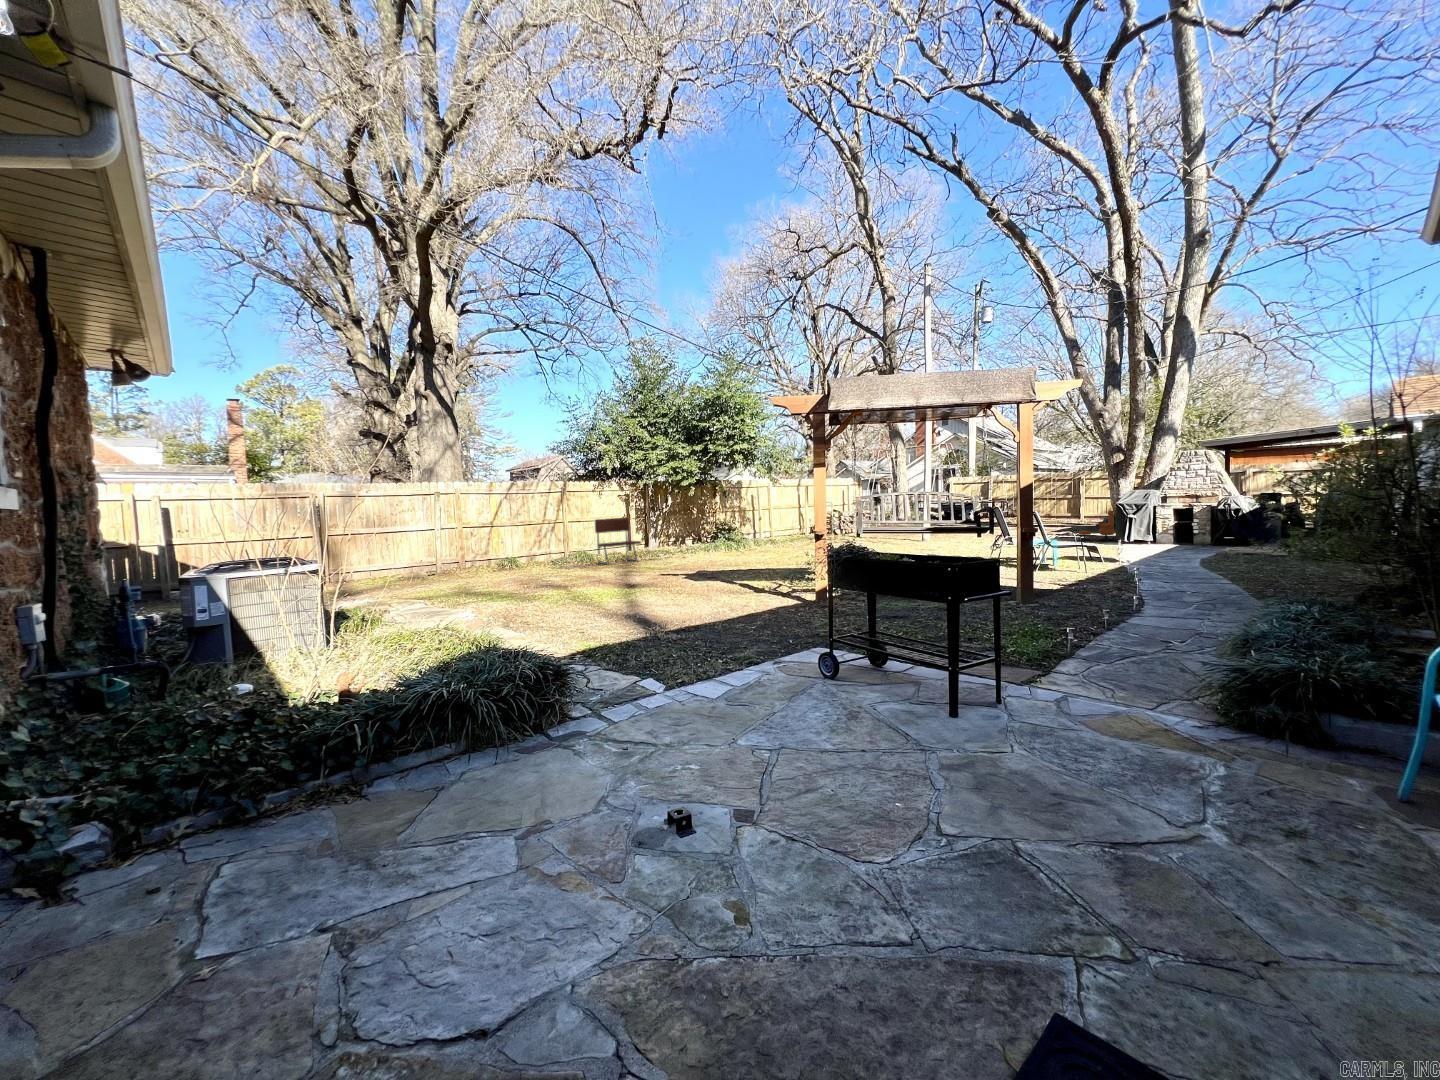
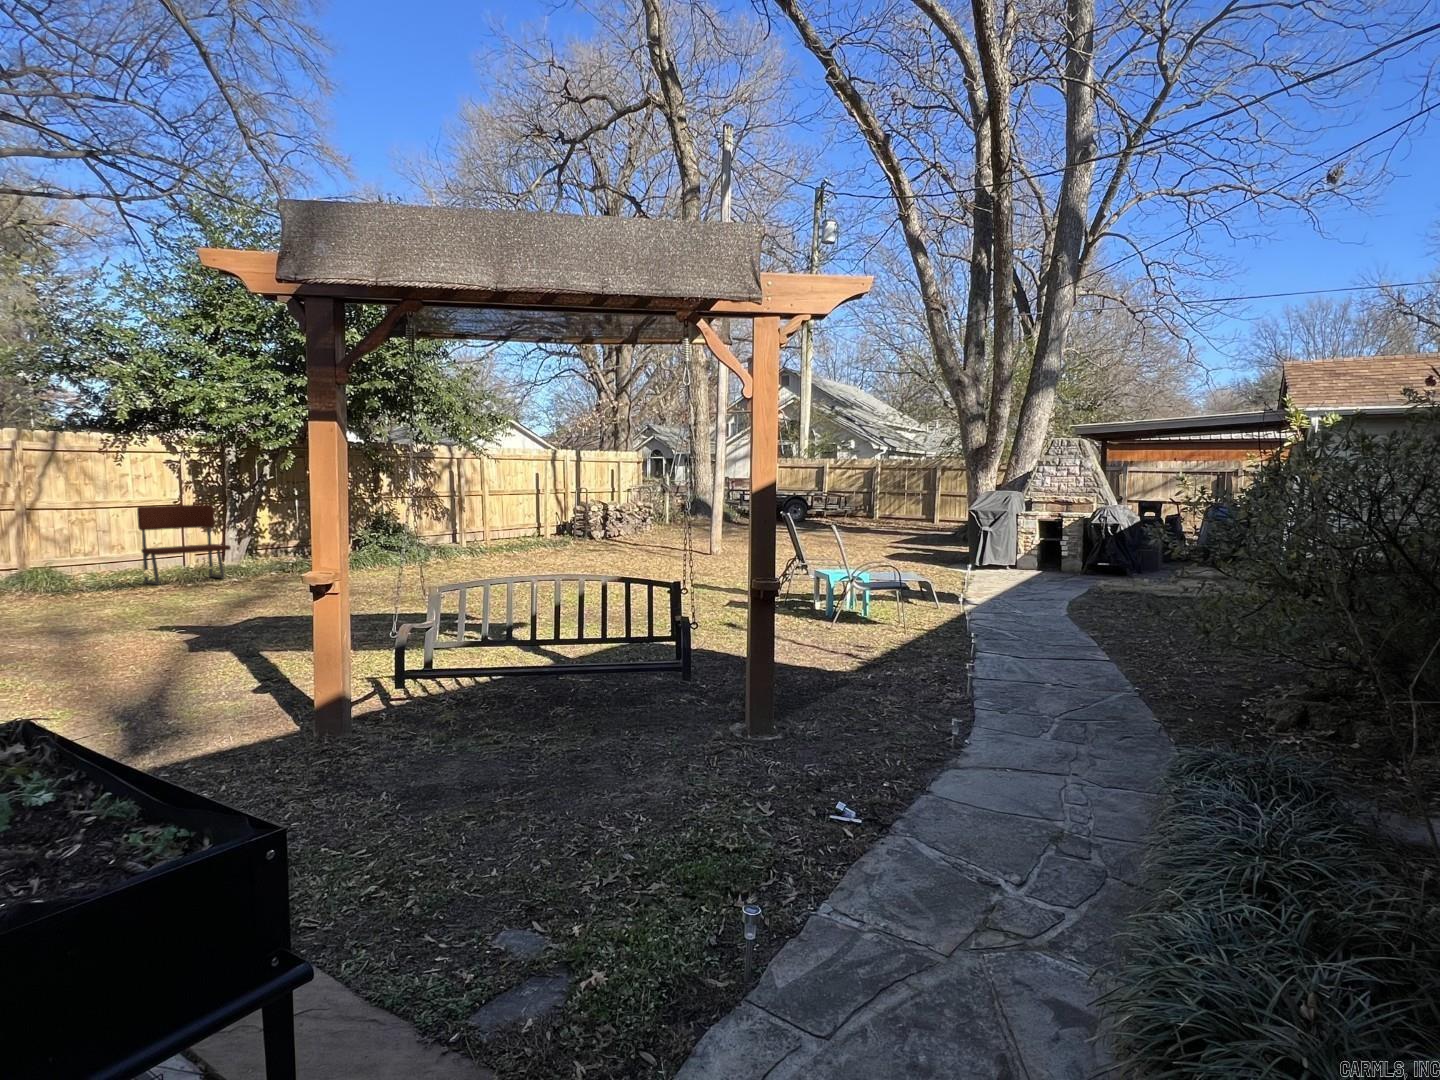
lounge chair: present [1076,510,1114,541] -> none [917,518,969,562]

